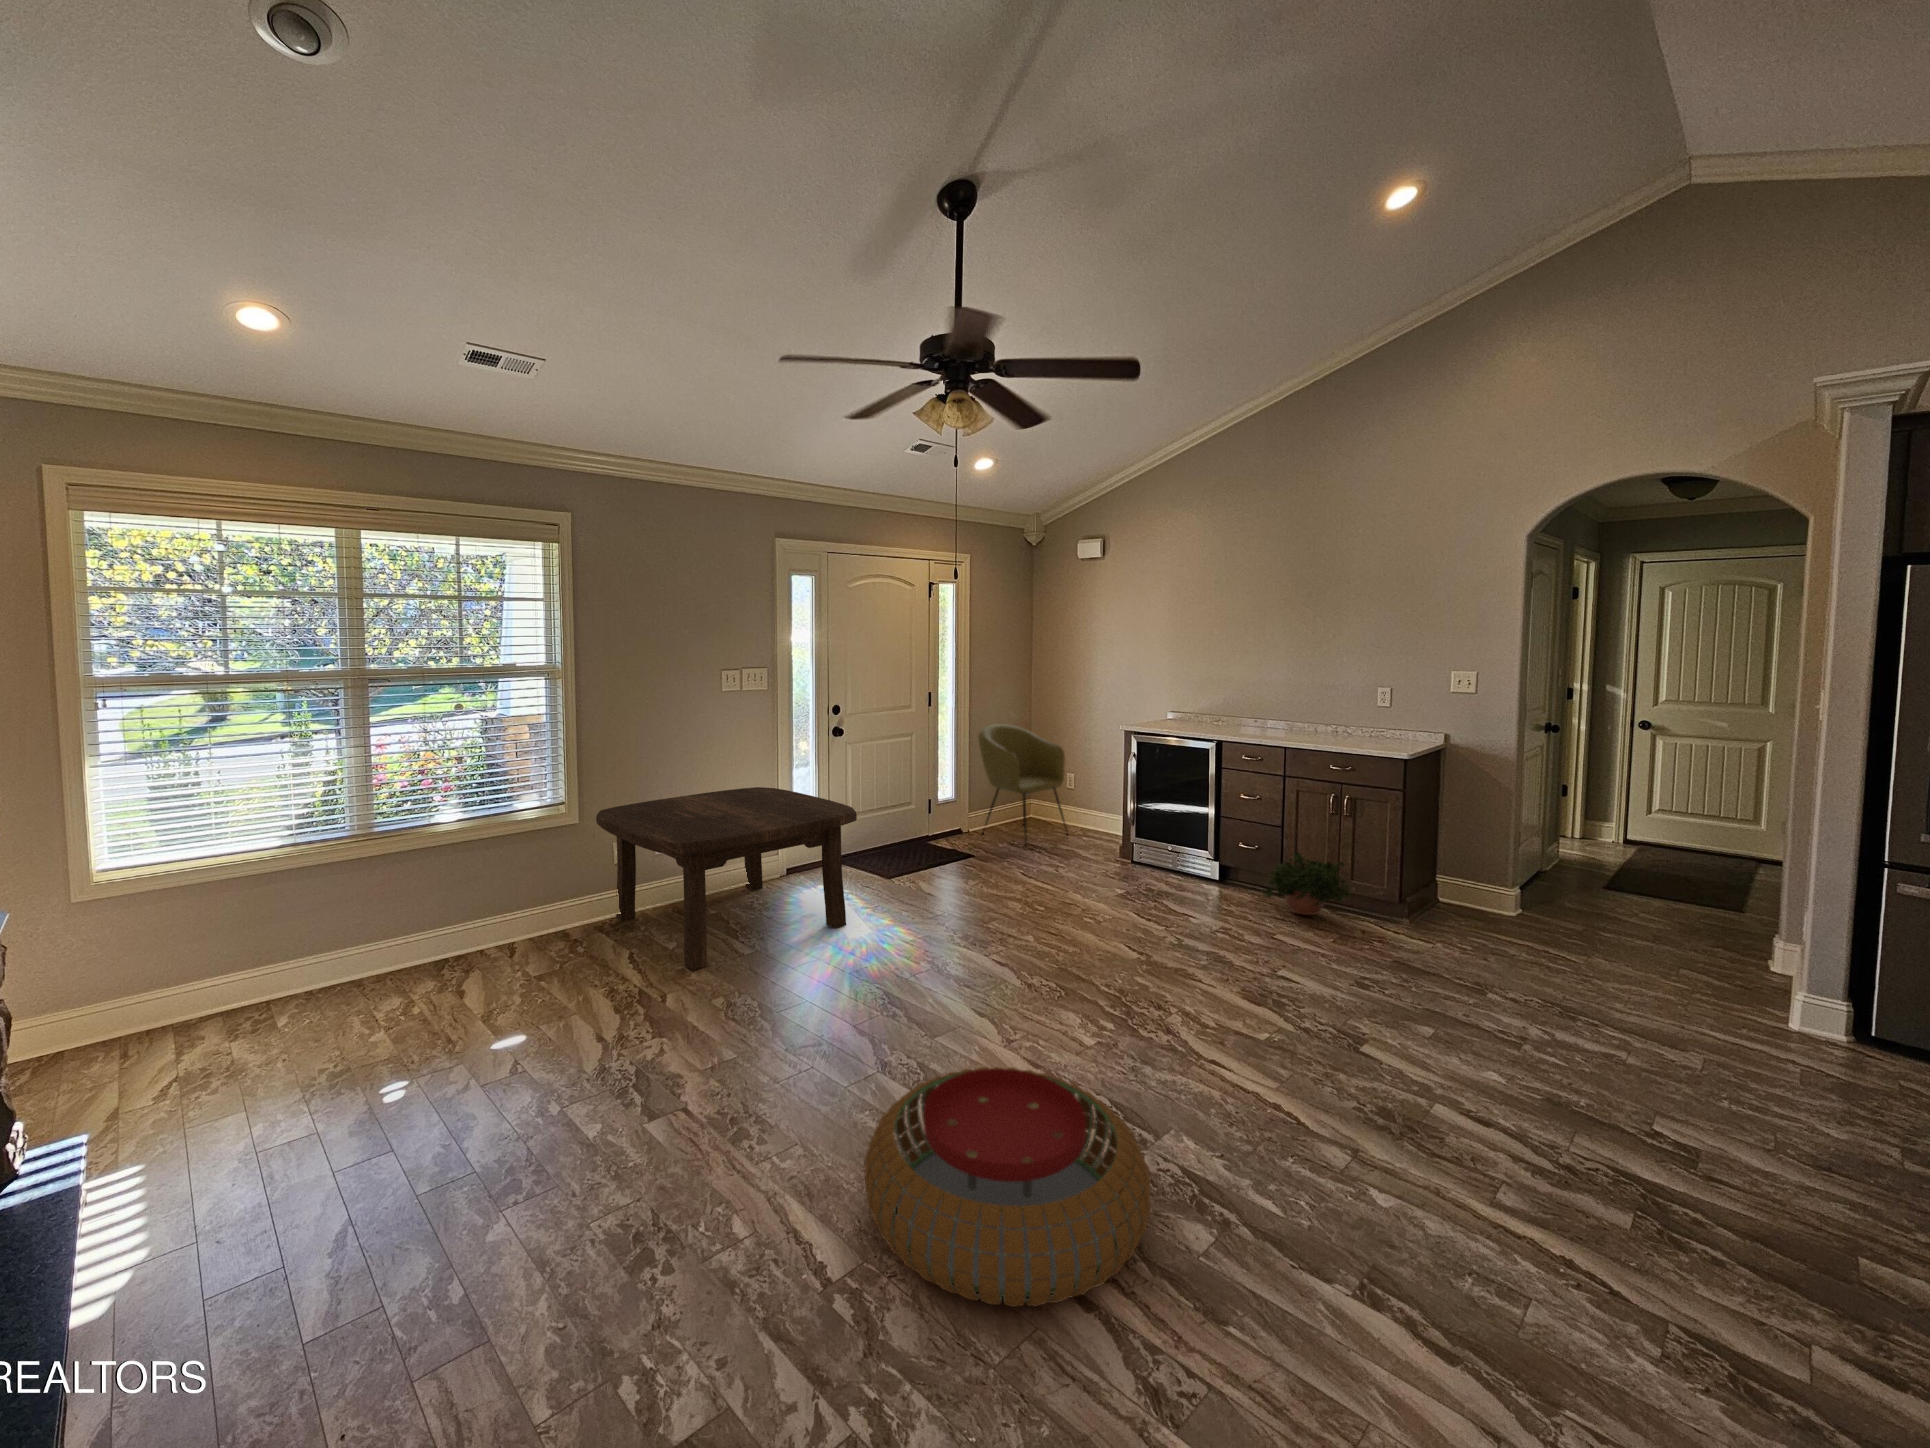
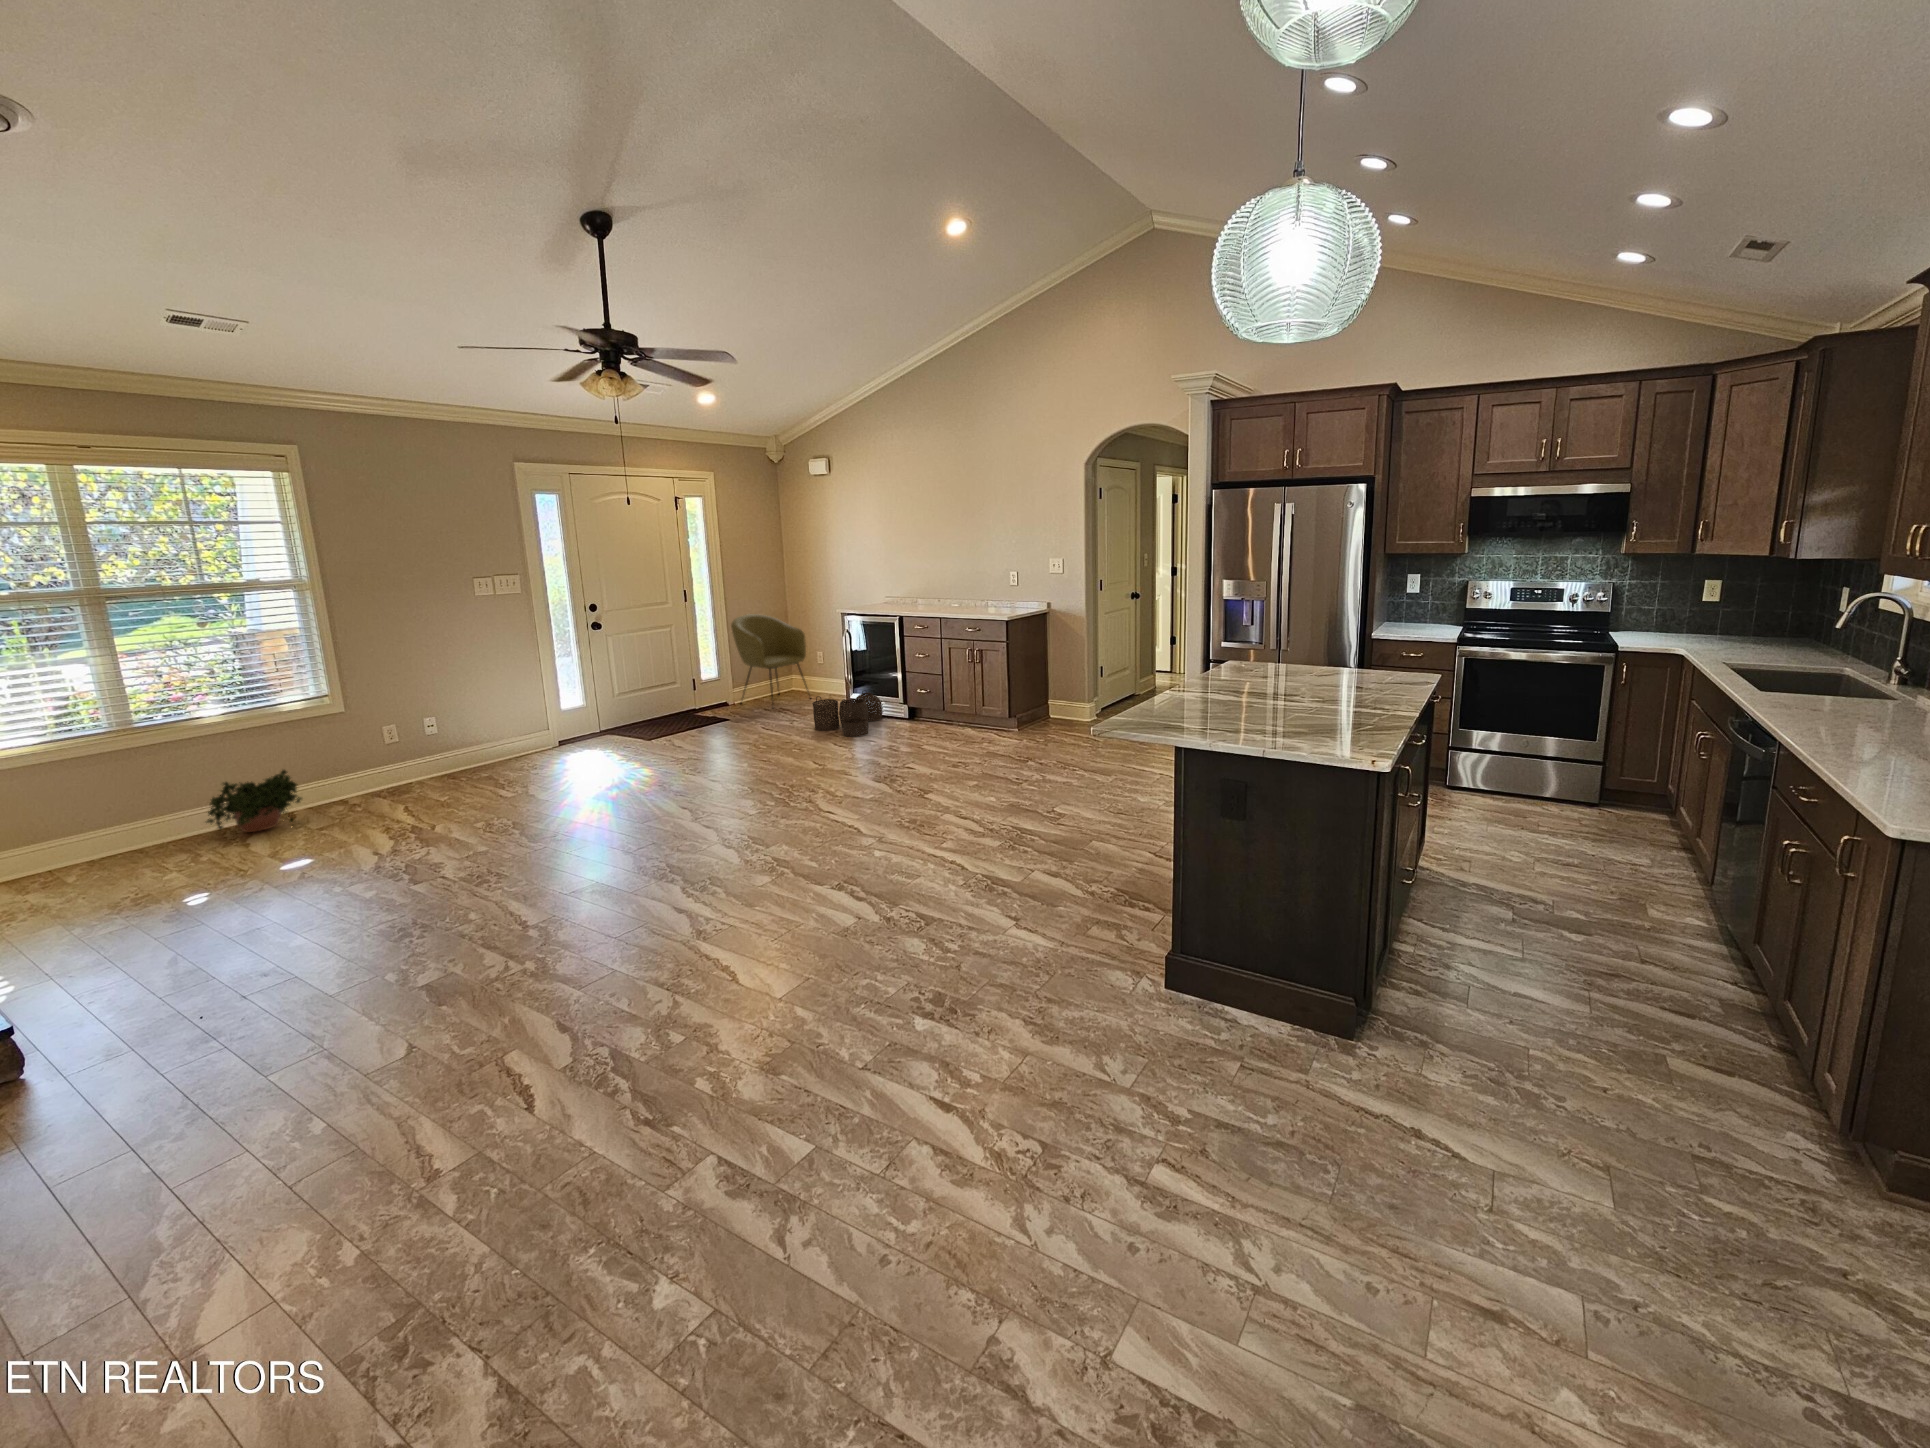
coffee table: present [596,787,857,970] -> none [364,676,605,811]
woven basket: none [1097,835,1186,906] -> present [812,692,882,737]
potted plant: present [1263,852,1350,920] -> present [206,770,302,832]
pouf: present [864,1067,1150,1307] -> none [579,814,748,910]

